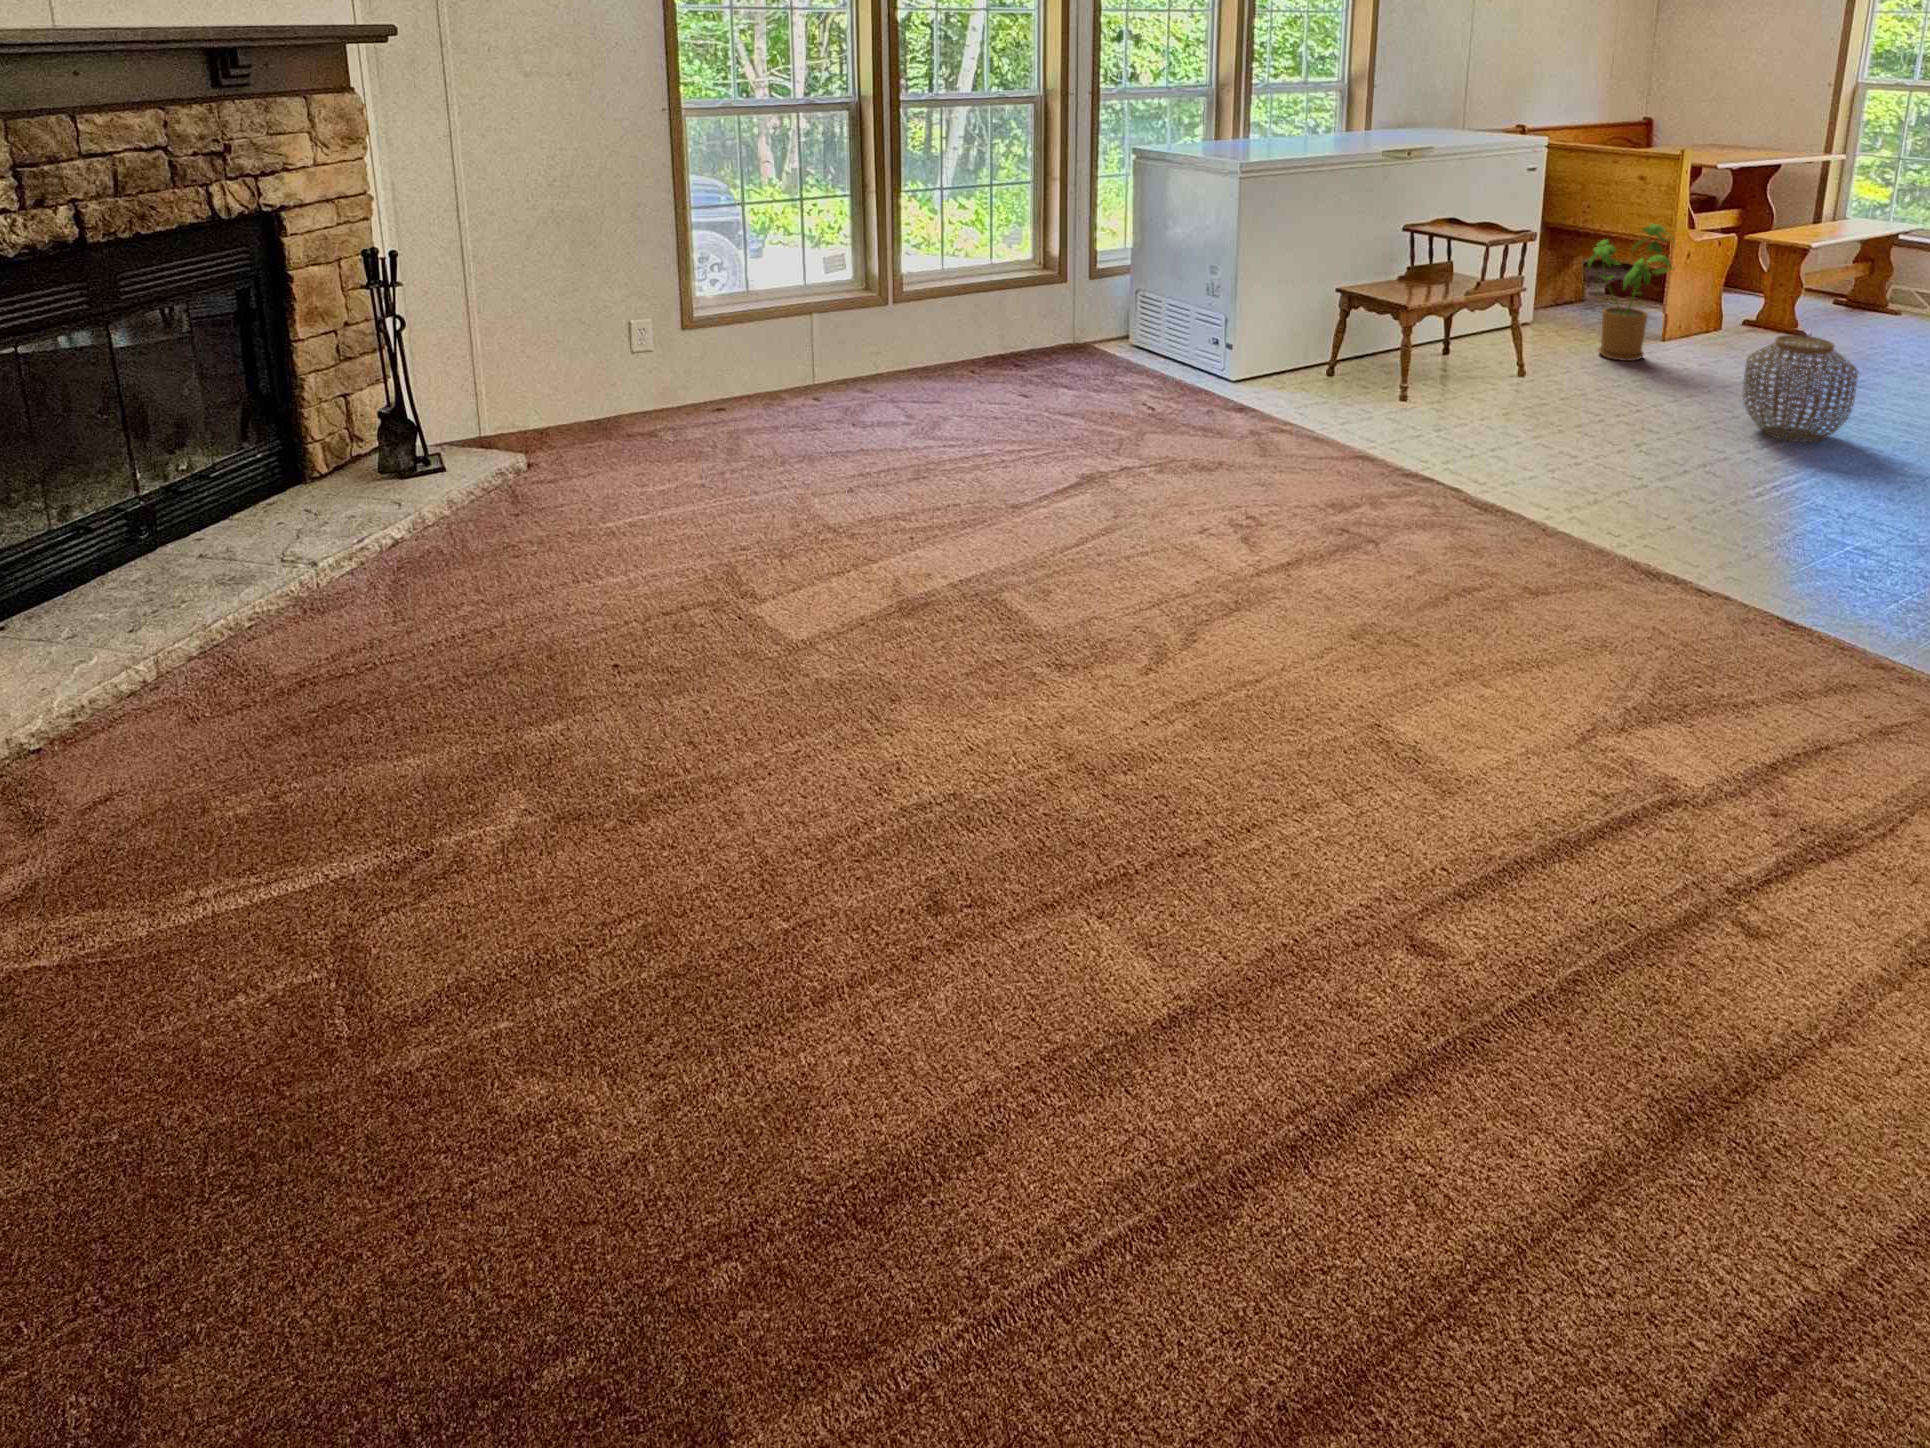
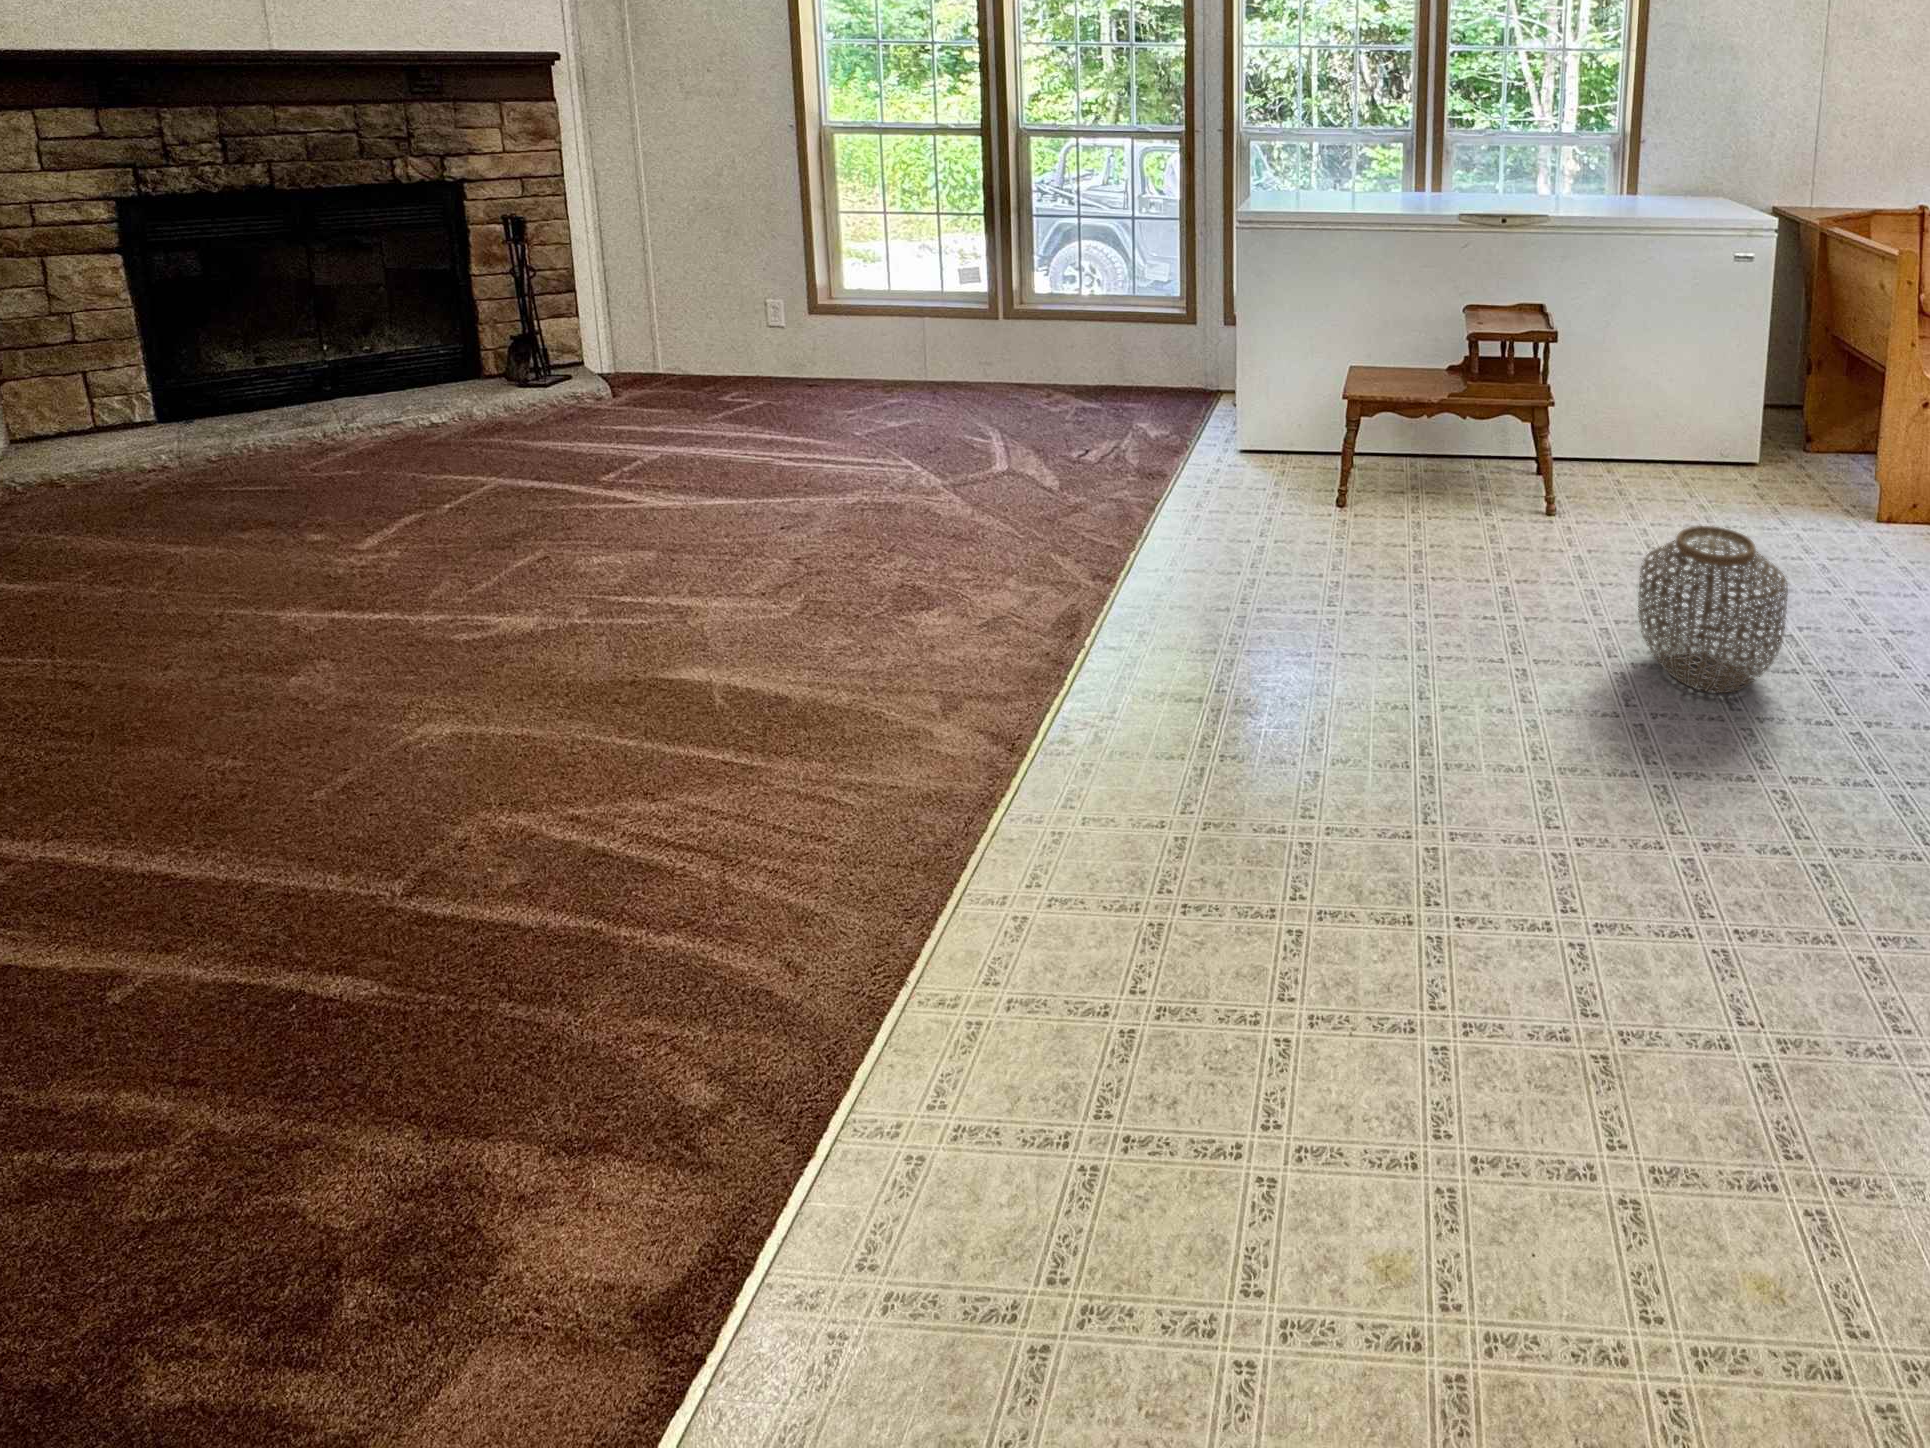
house plant: present [1588,224,1675,361] -> none [1730,347,1850,530]

